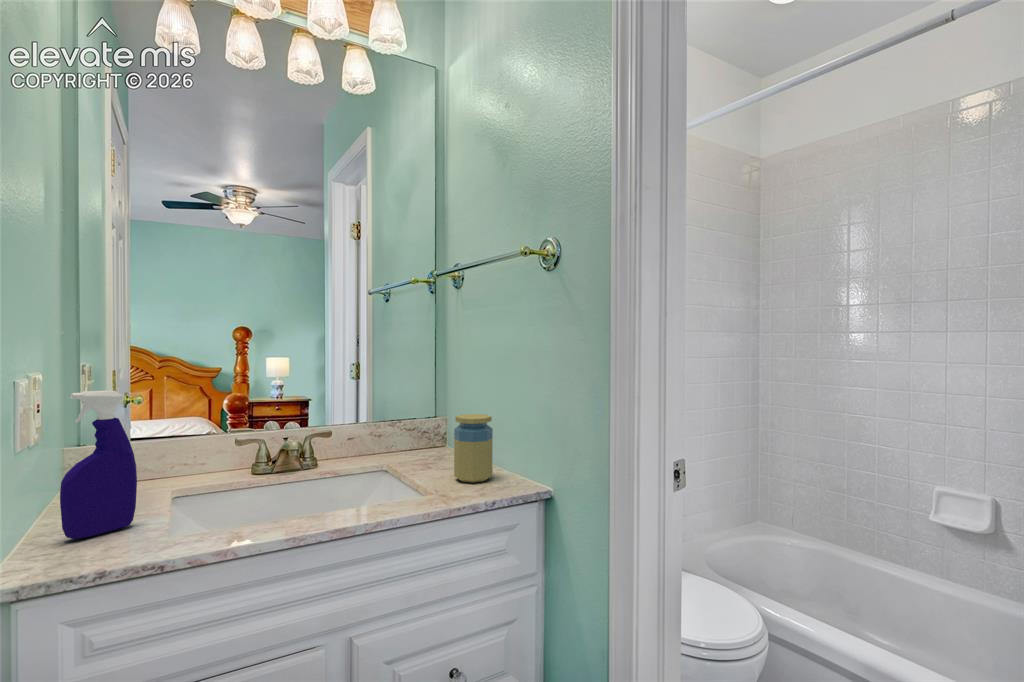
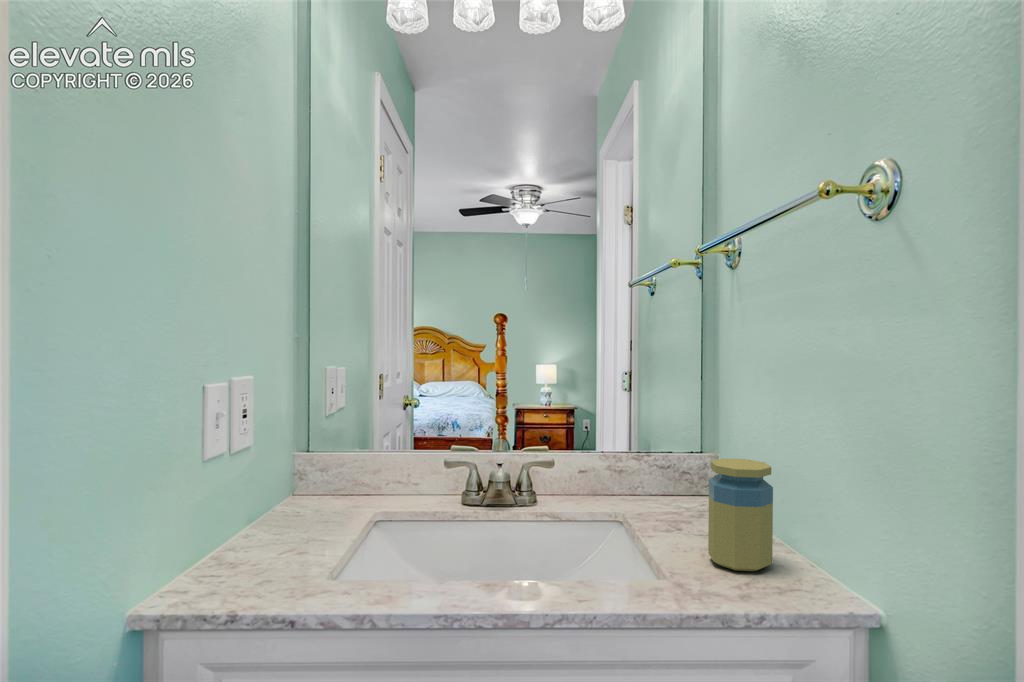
spray bottle: present [60,390,137,539] -> none [233,398,309,563]

